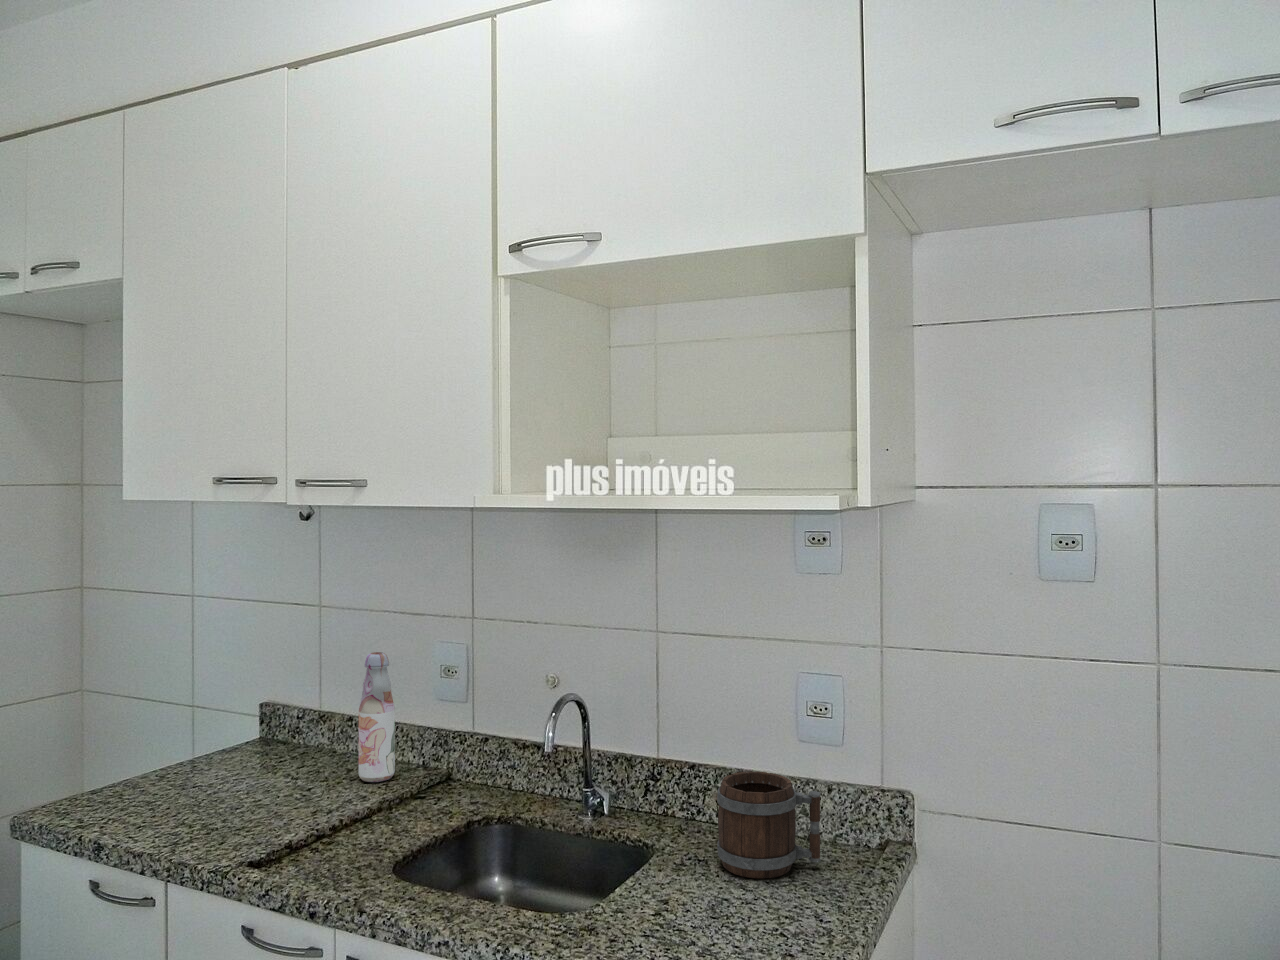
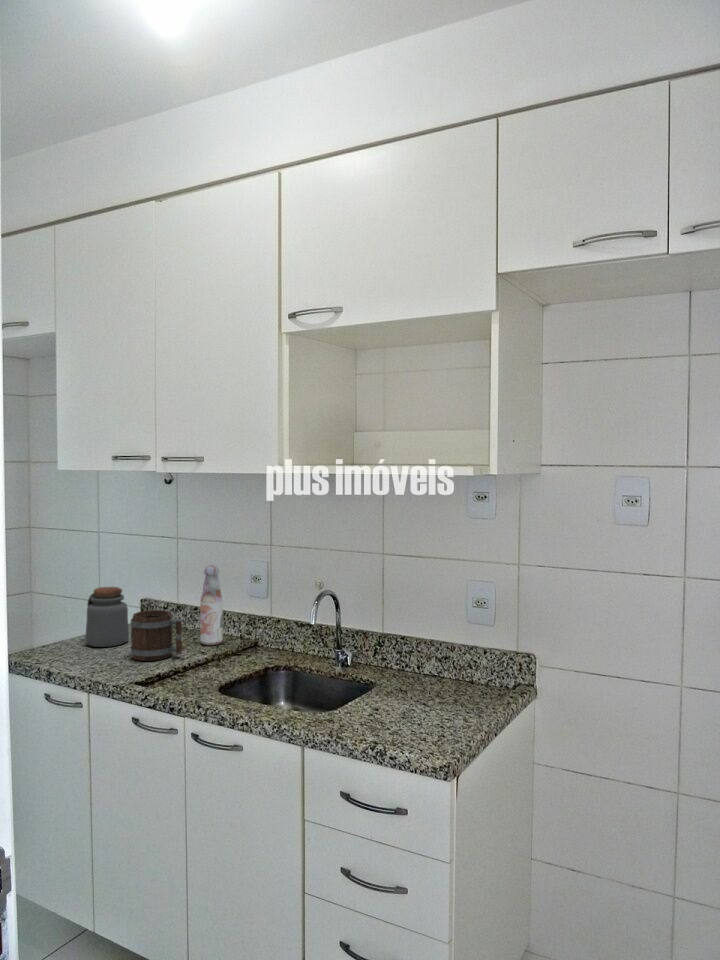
jar: none [166,689,240,791] -> present [86,587,129,647]
mug: present [717,771,821,878] -> present [131,610,182,661]

